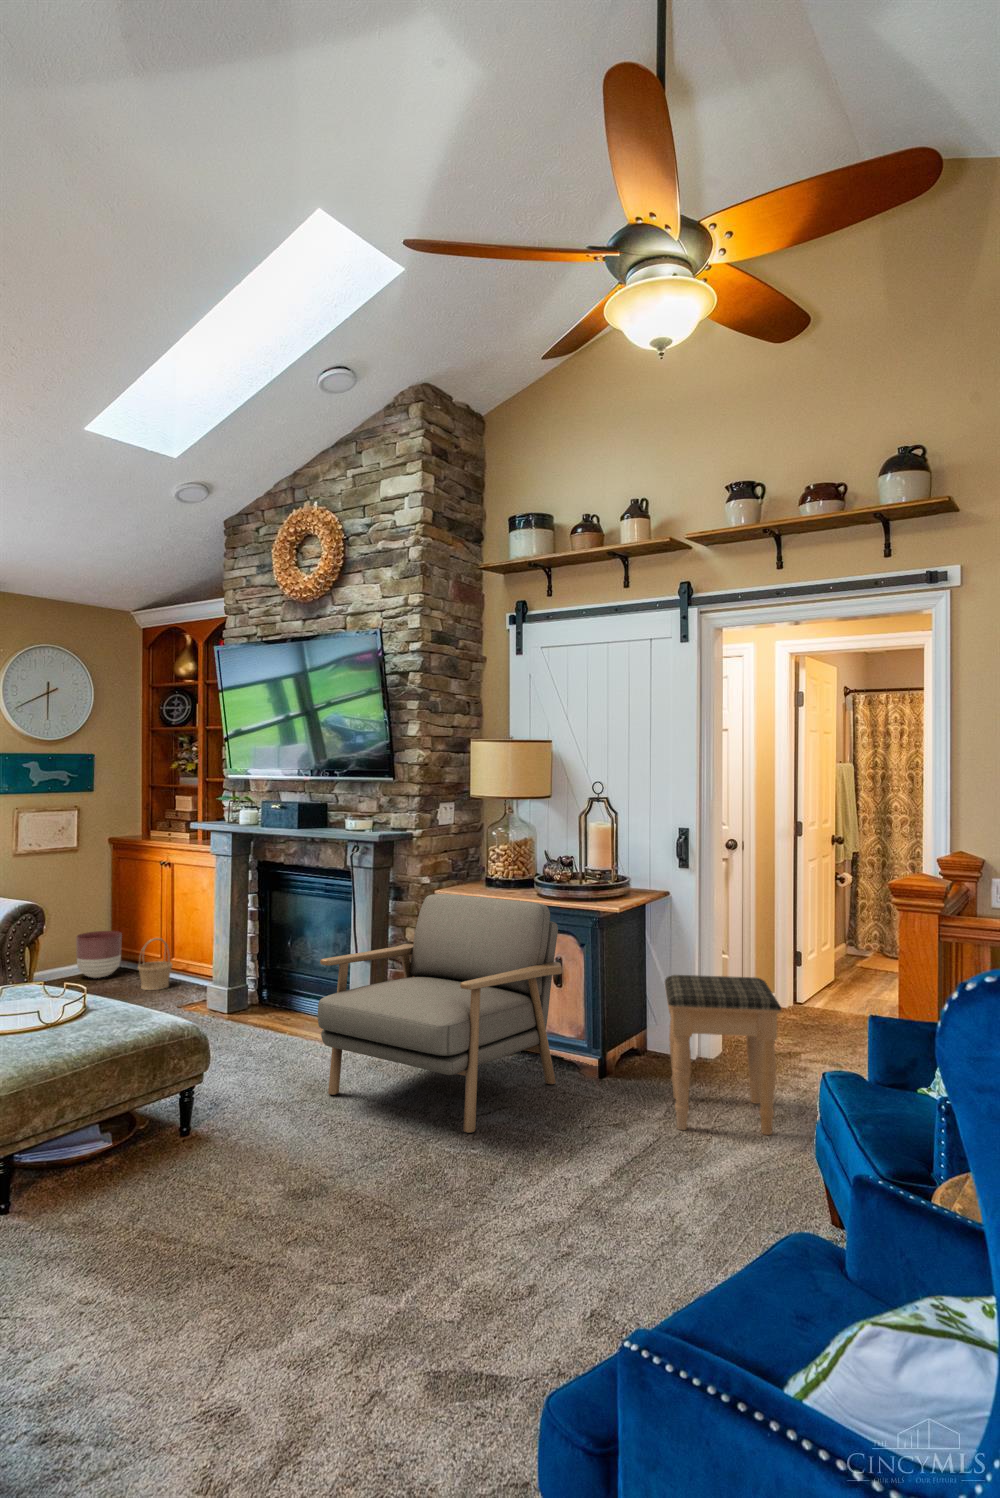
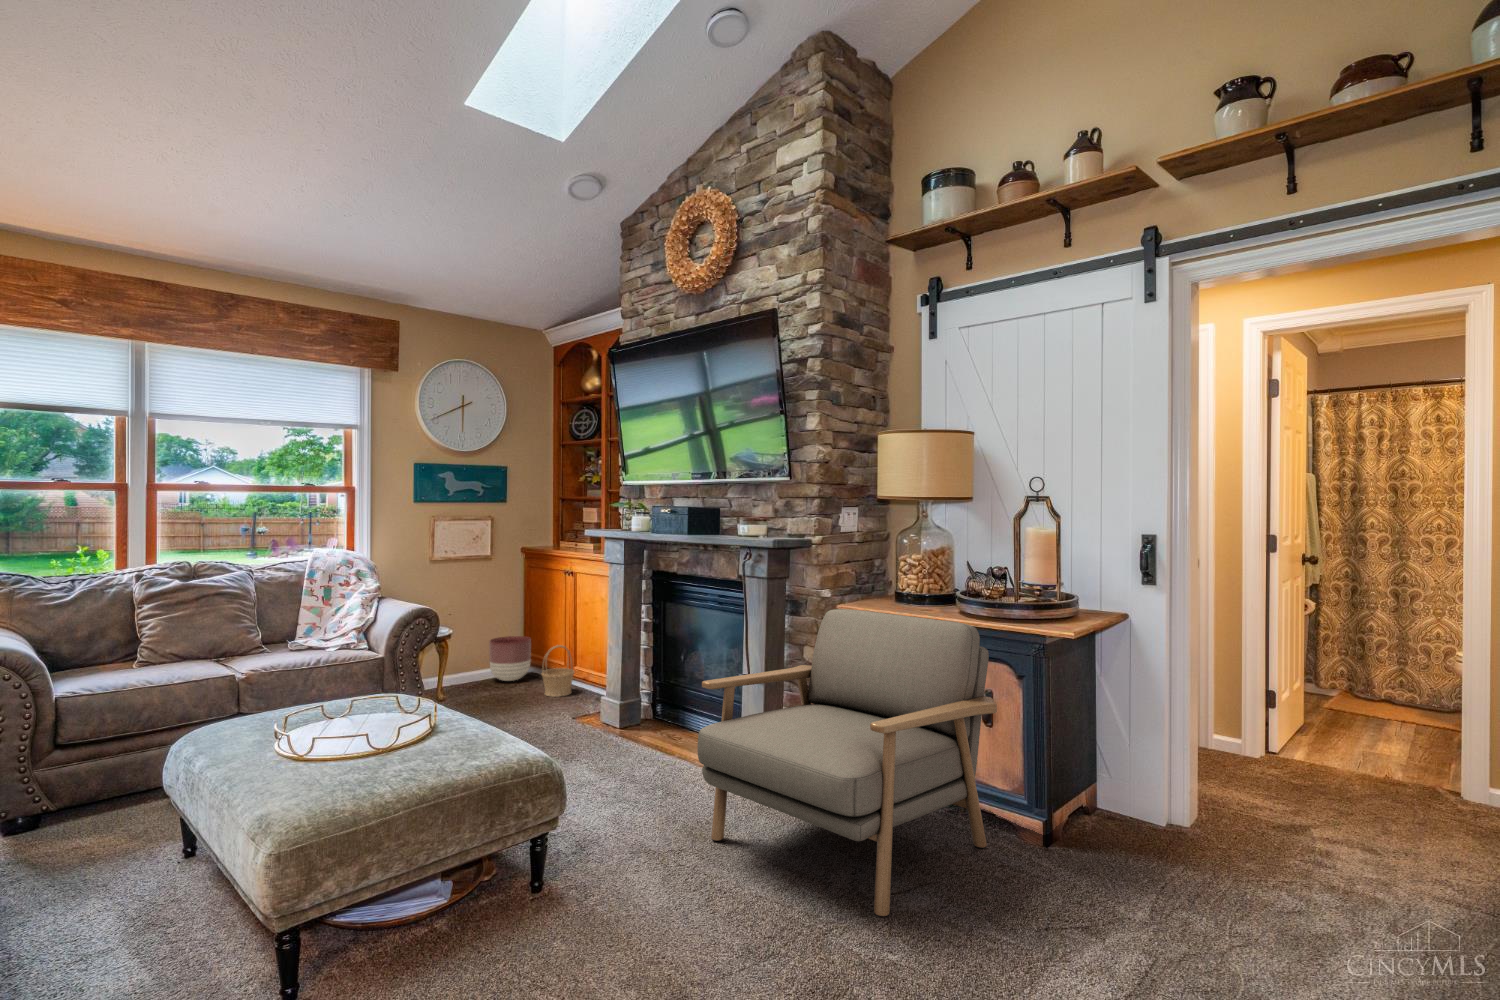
footstool: present [665,975,782,1135] -> none [1137,723,1339,964]

